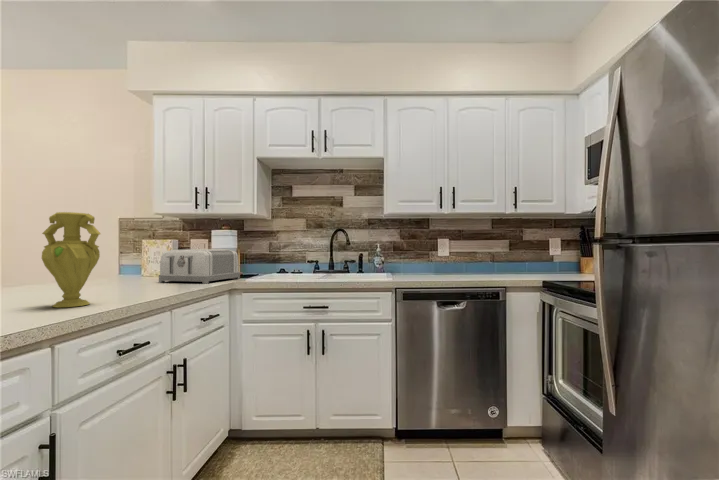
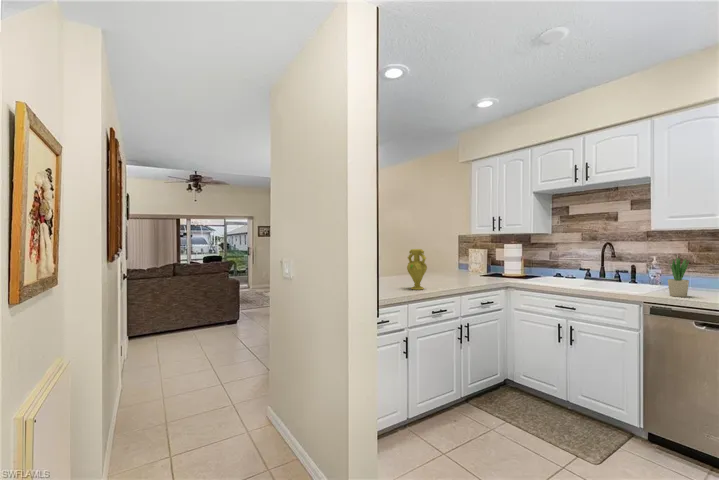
potted plant: none [411,232,430,279] -> present [668,258,689,297]
toaster: present [159,249,240,284] -> none [466,258,517,282]

